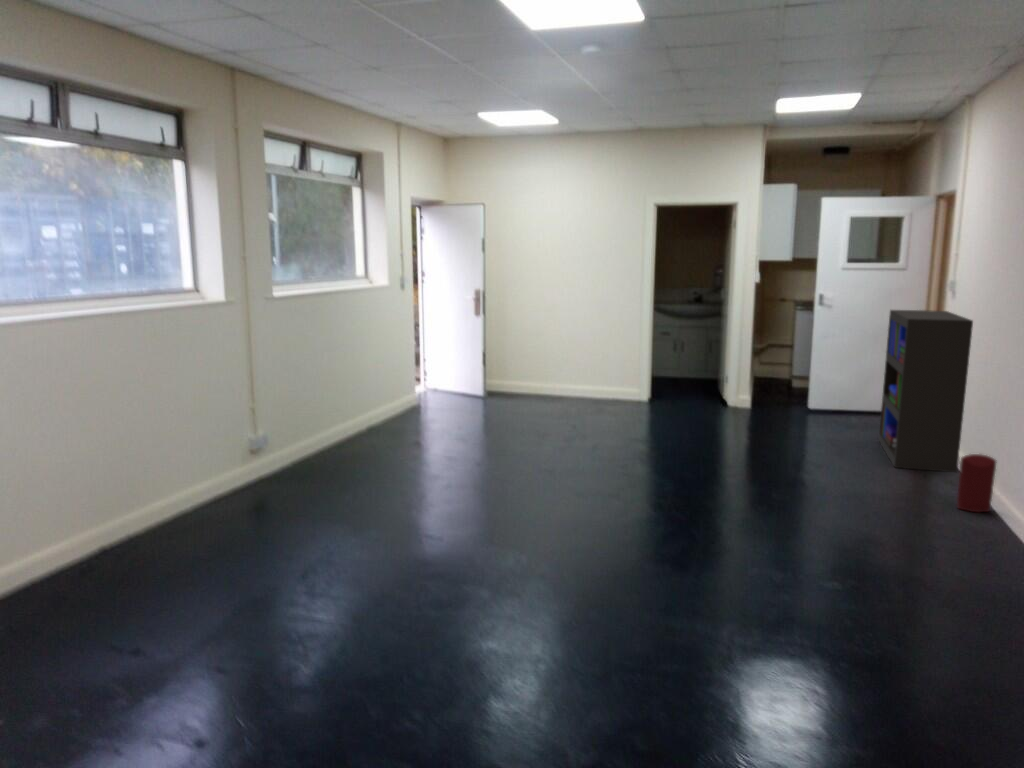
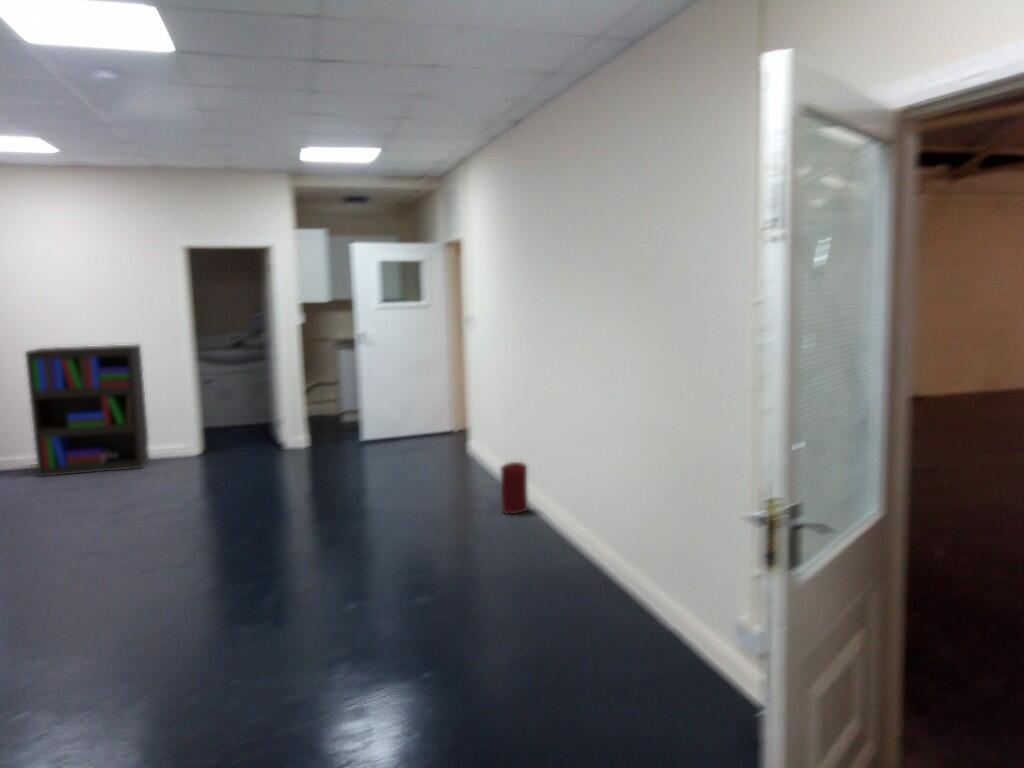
bookshelf: present [879,310,973,472] -> present [25,344,149,476]

